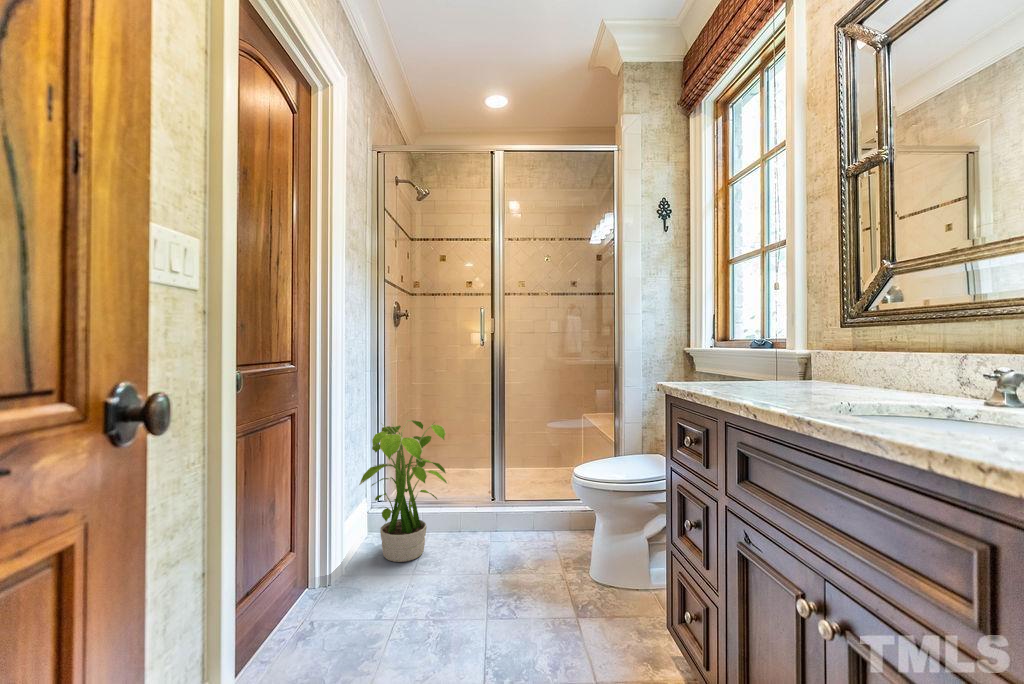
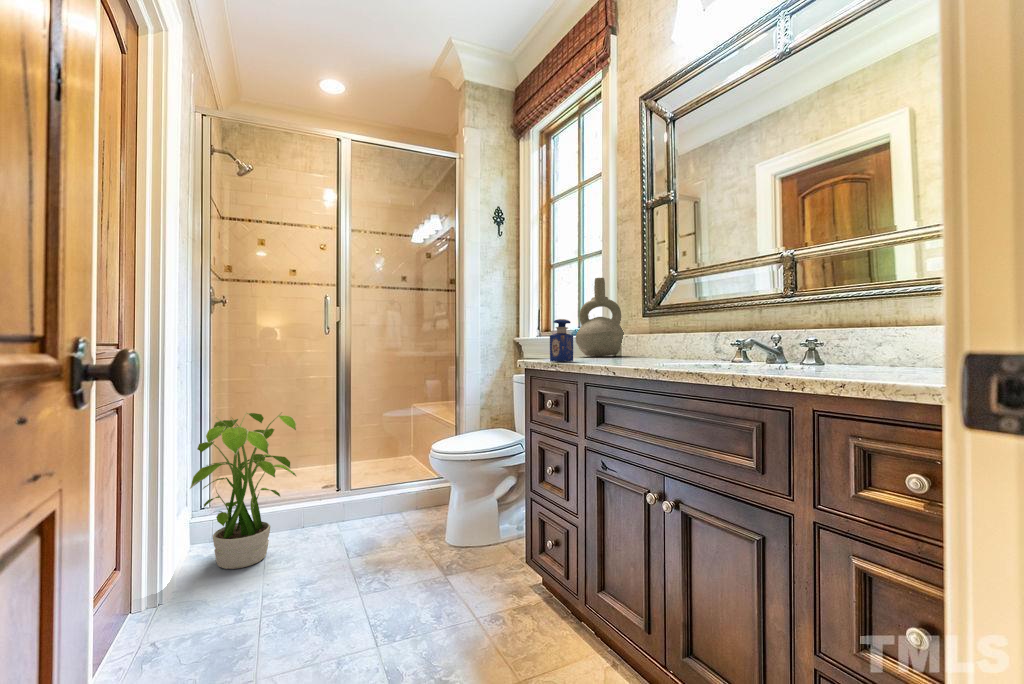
decorative vase: none [747,275,821,377] -> present [575,278,624,356]
perfume bottle: none [692,334,724,388] -> present [550,319,573,361]

